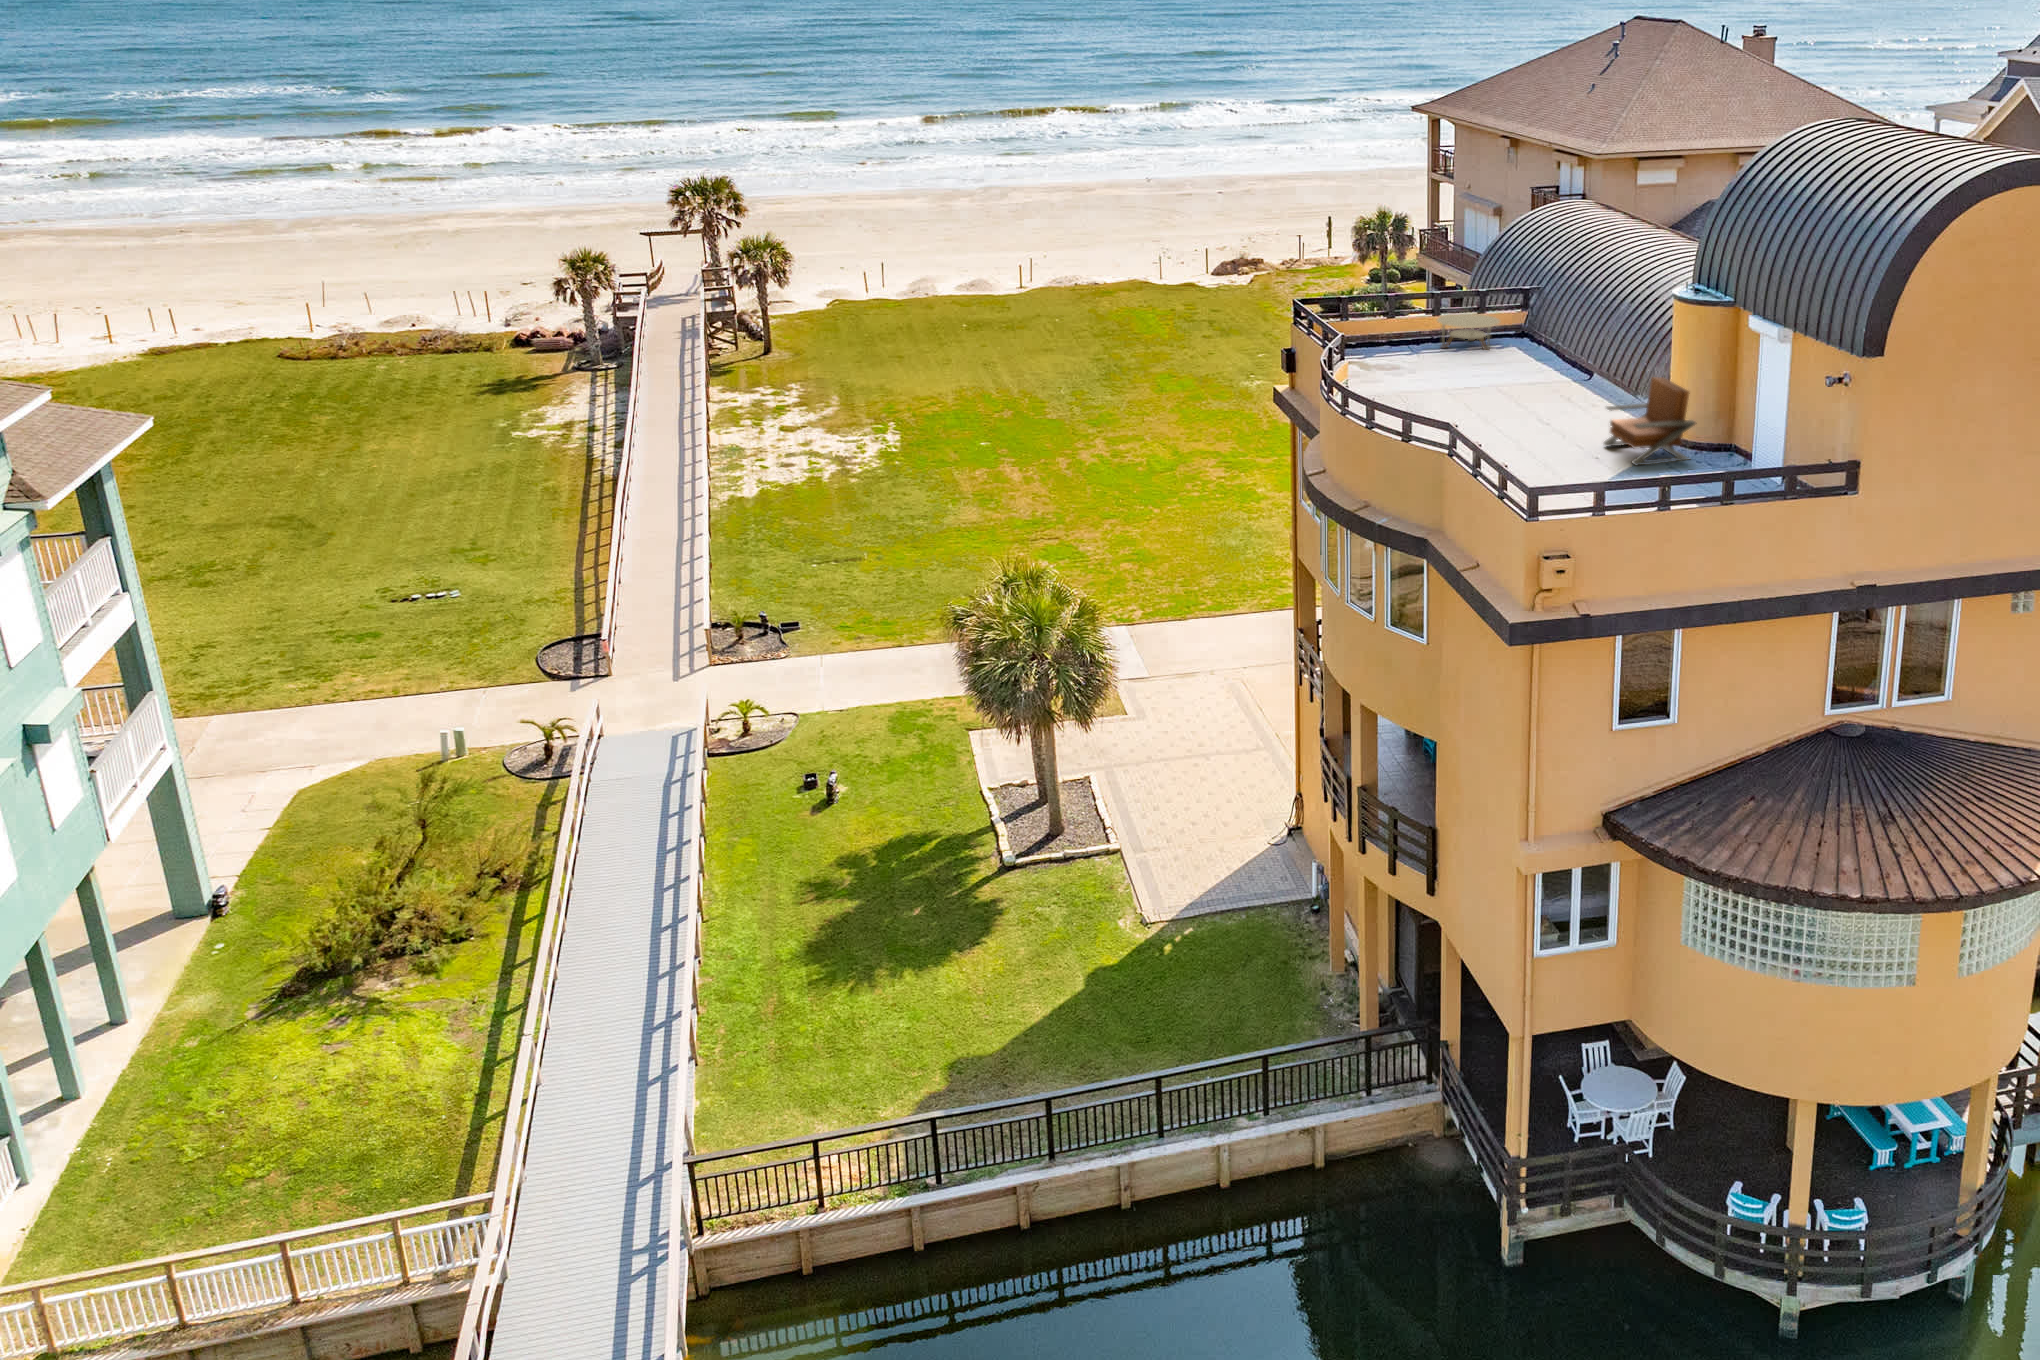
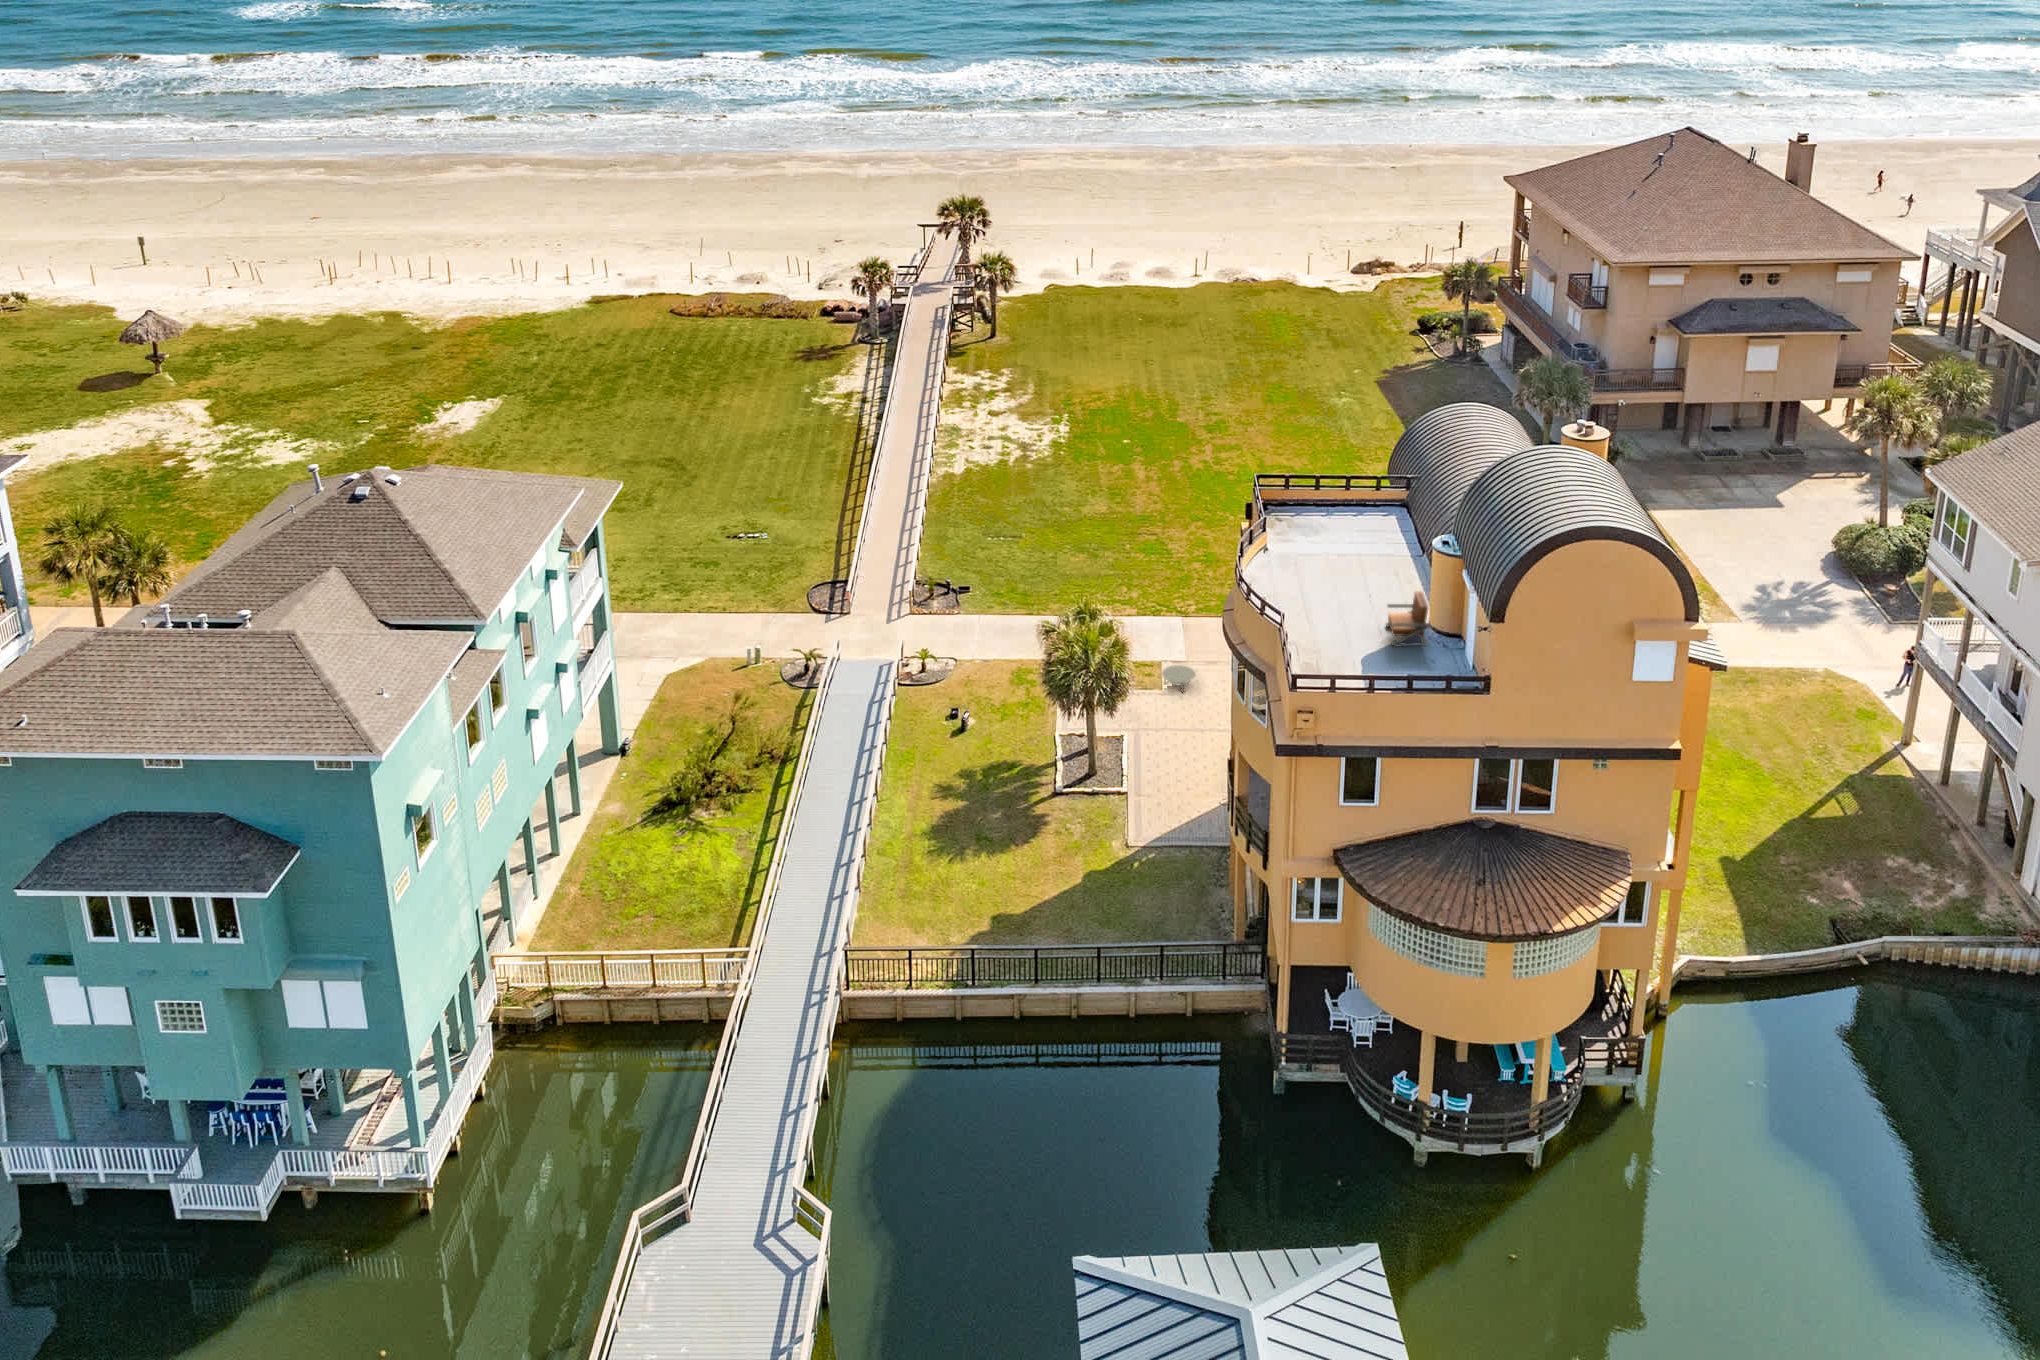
round table: present [1437,313,1500,350] -> present [1162,665,1196,693]

